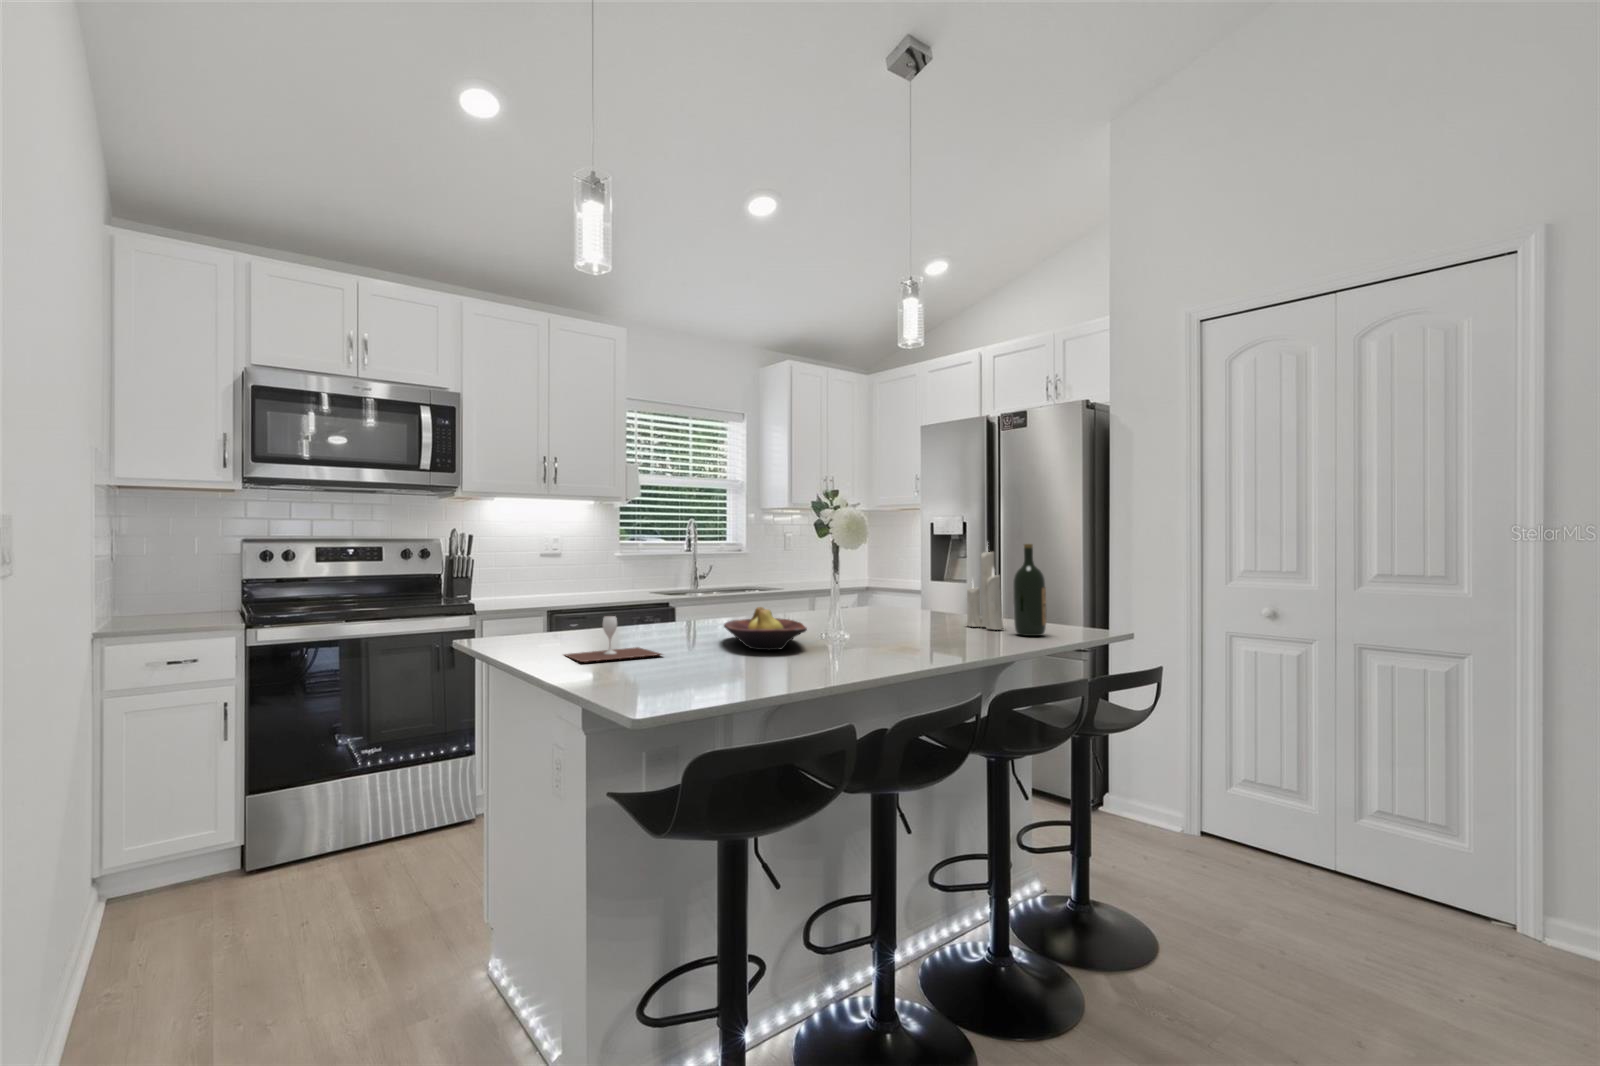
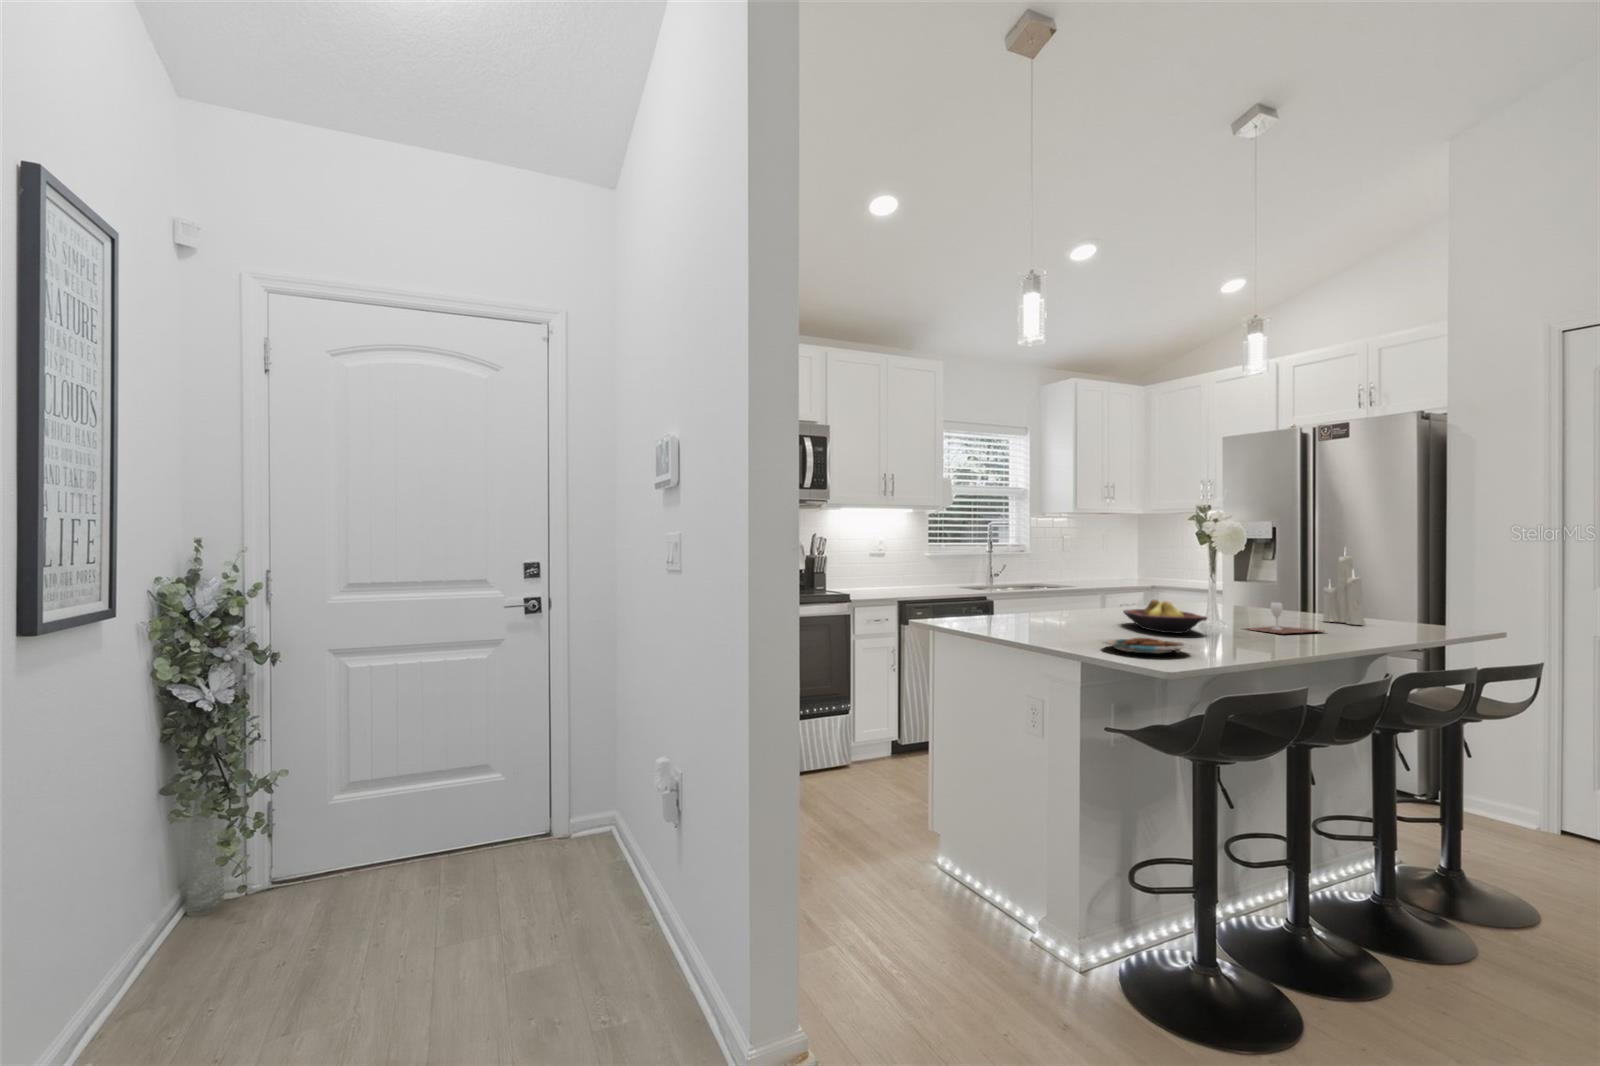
wine bottle: present [1013,544,1046,636] -> none [1379,550,1415,631]
wine glass: present [564,616,662,662] -> present [1245,602,1320,634]
plate: none [622,662,736,686] -> present [1104,638,1191,654]

